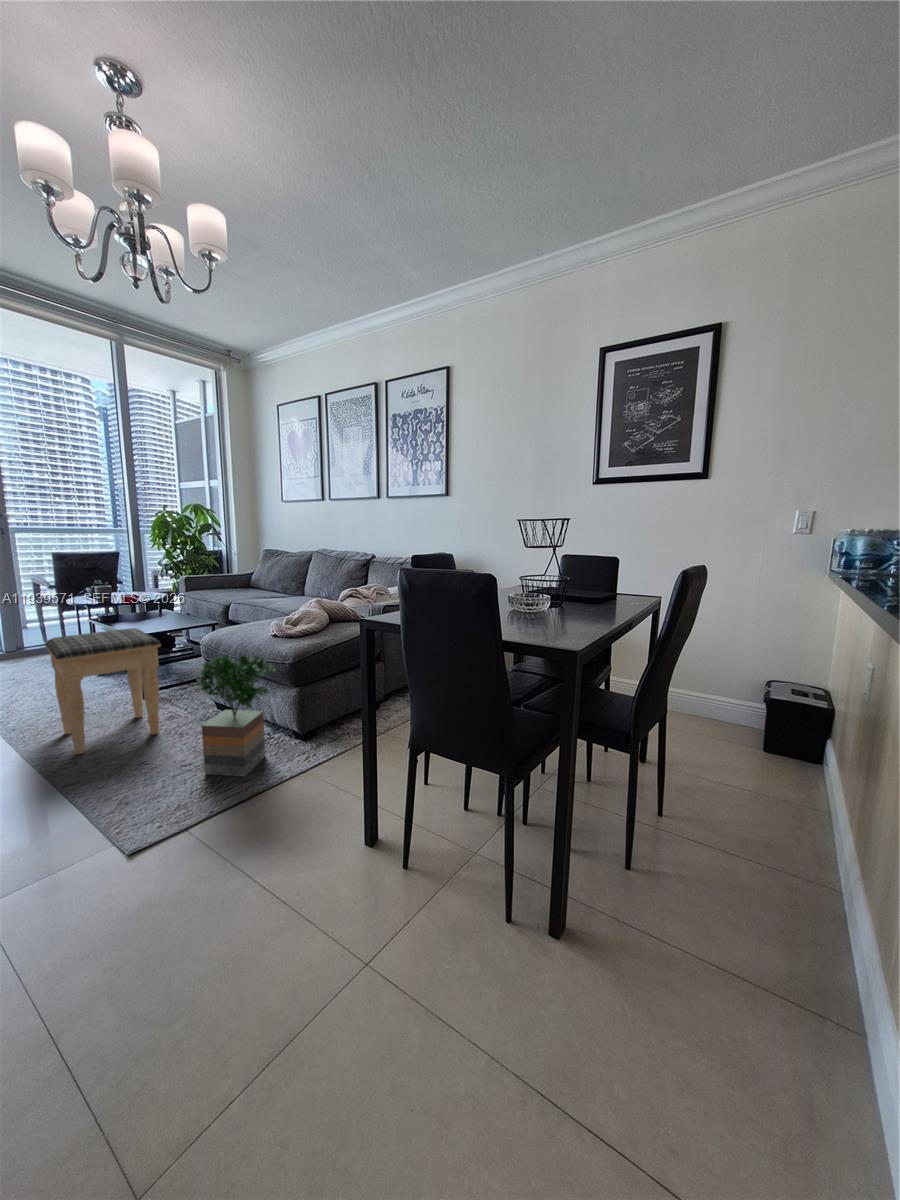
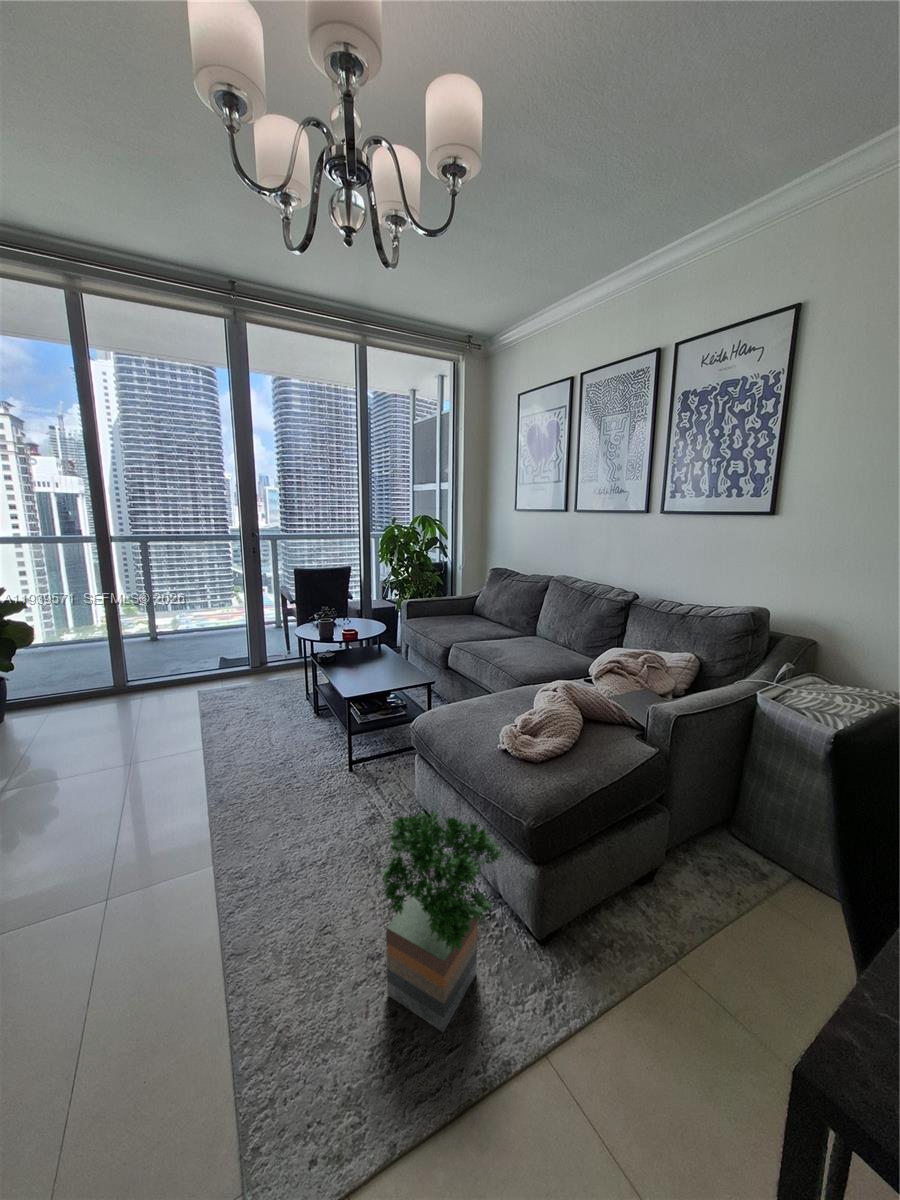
footstool: present [45,628,161,754] -> none [237,698,357,871]

